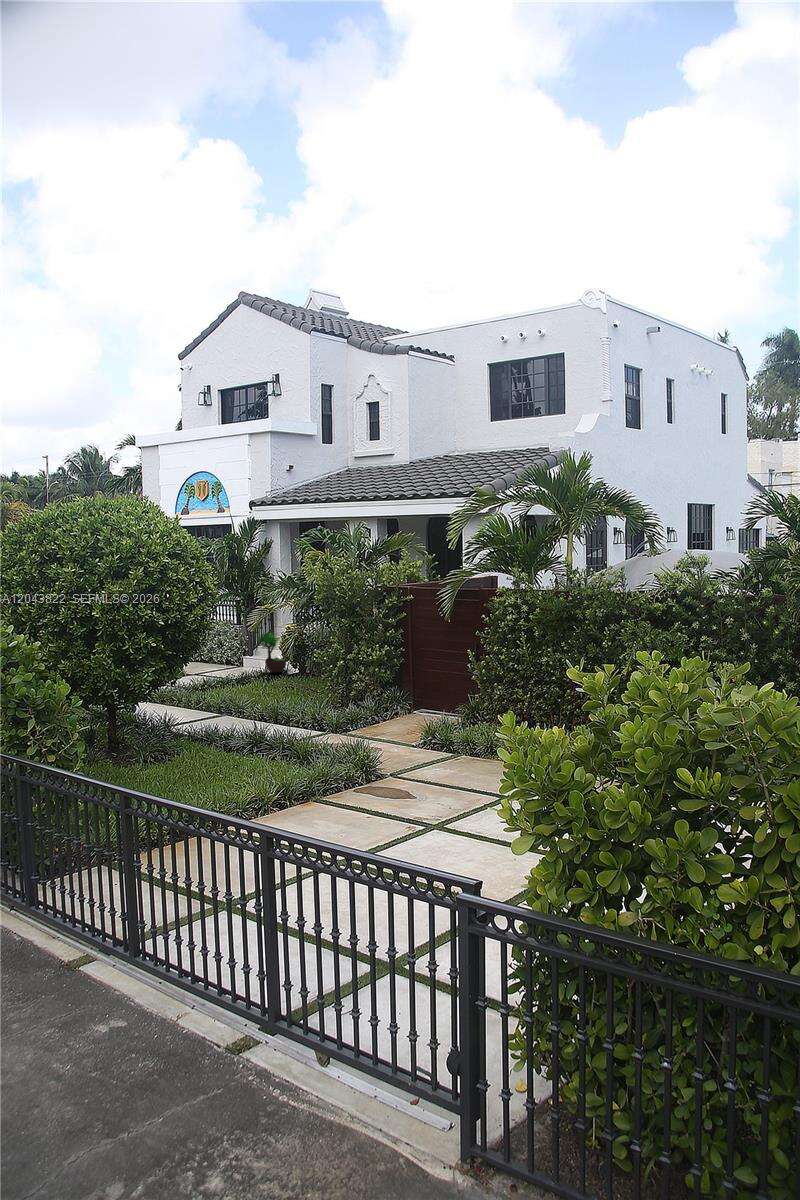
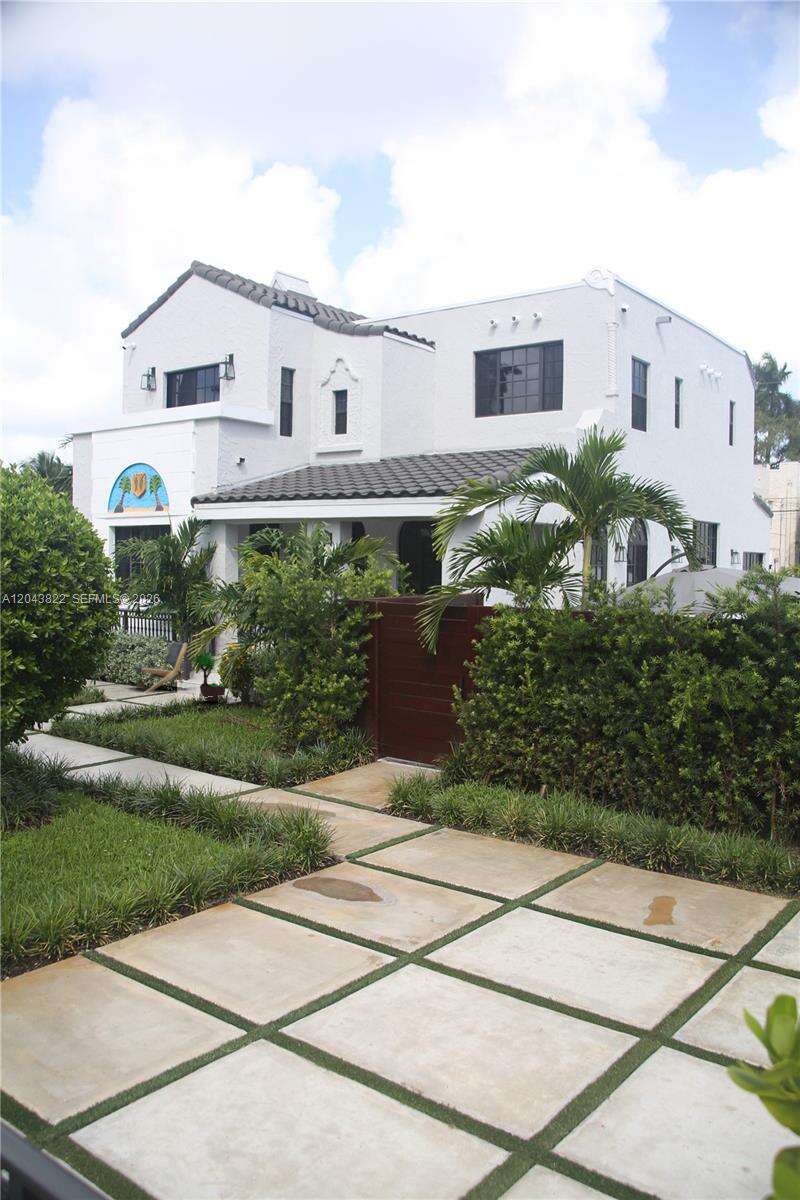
lounge chair: none [206,624,254,668] -> present [132,641,187,692]

